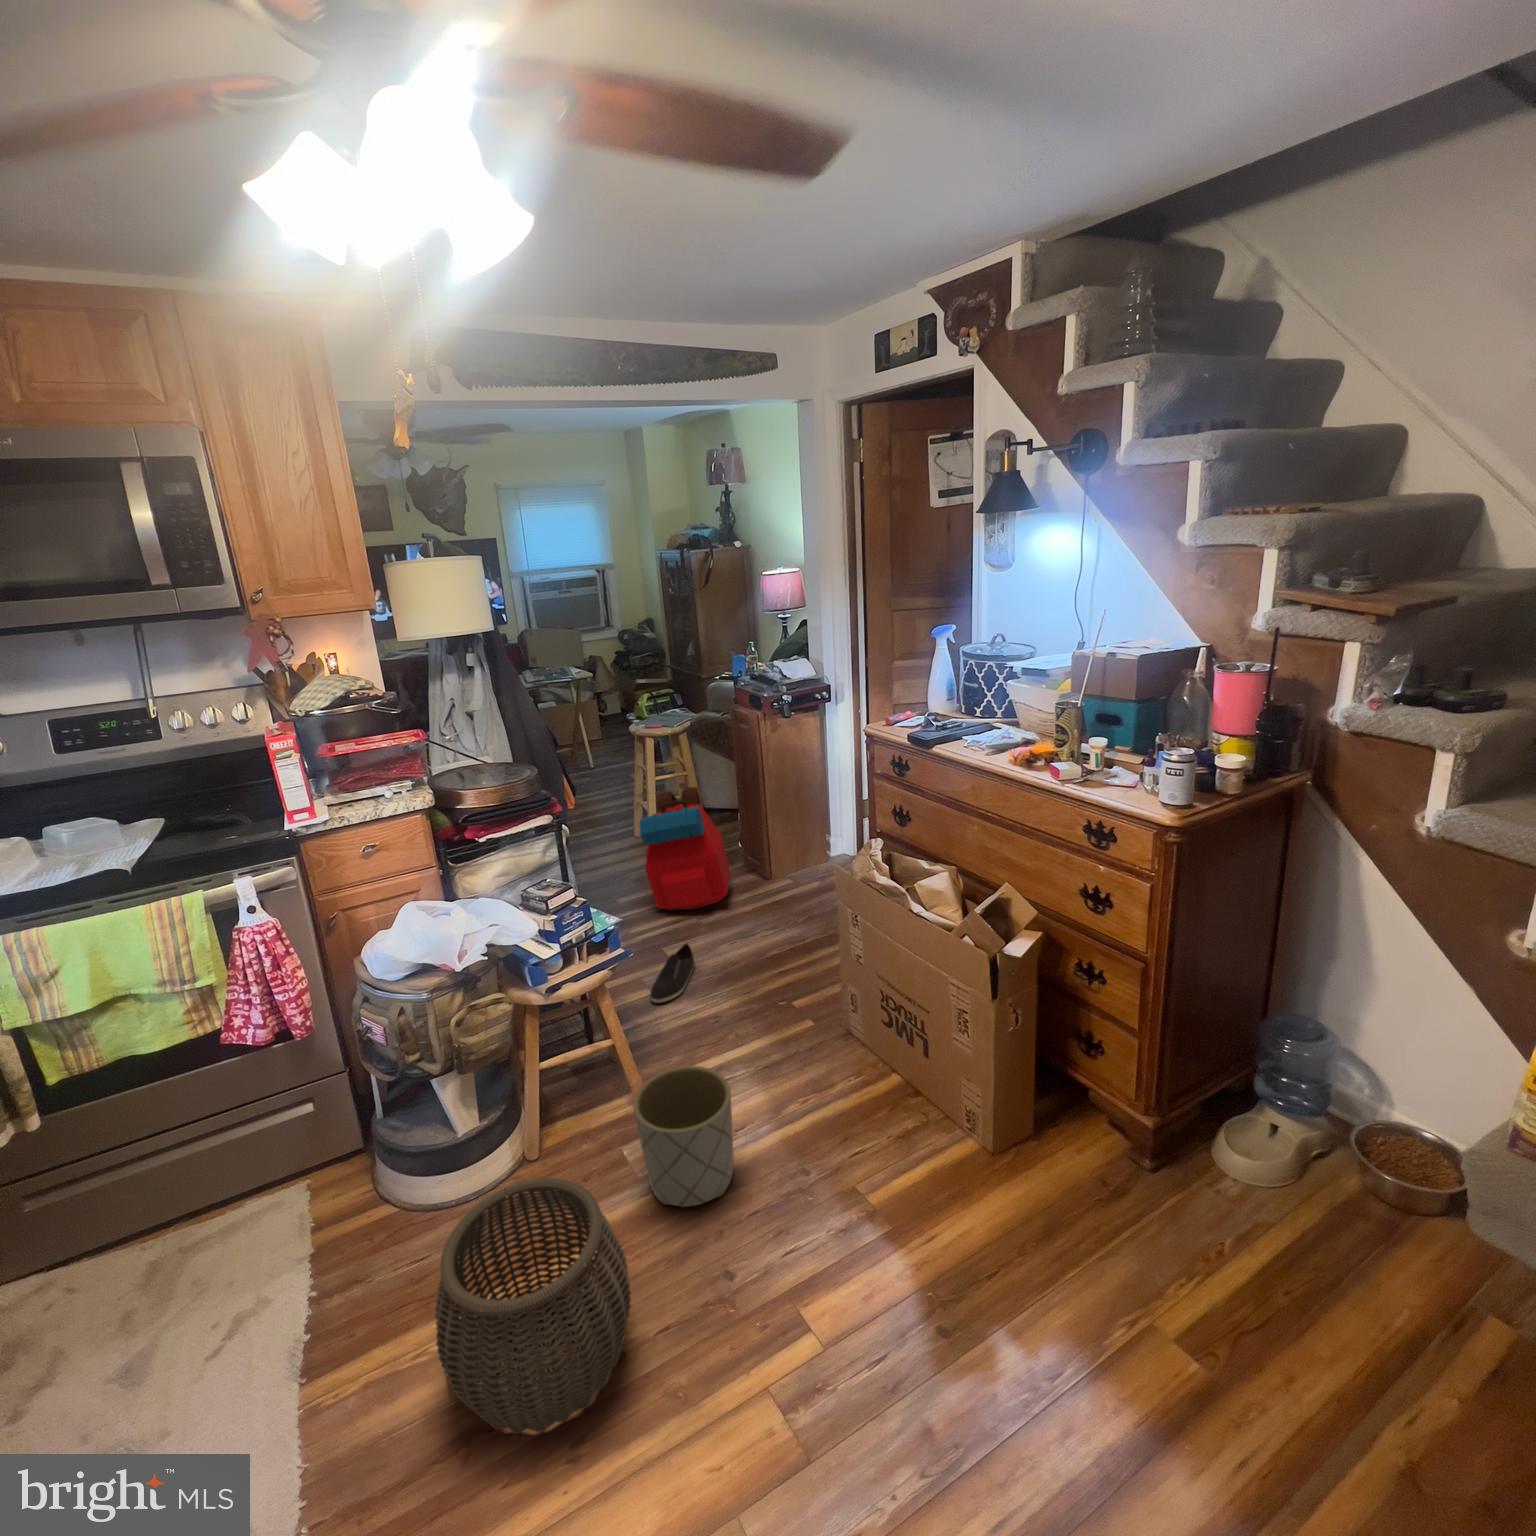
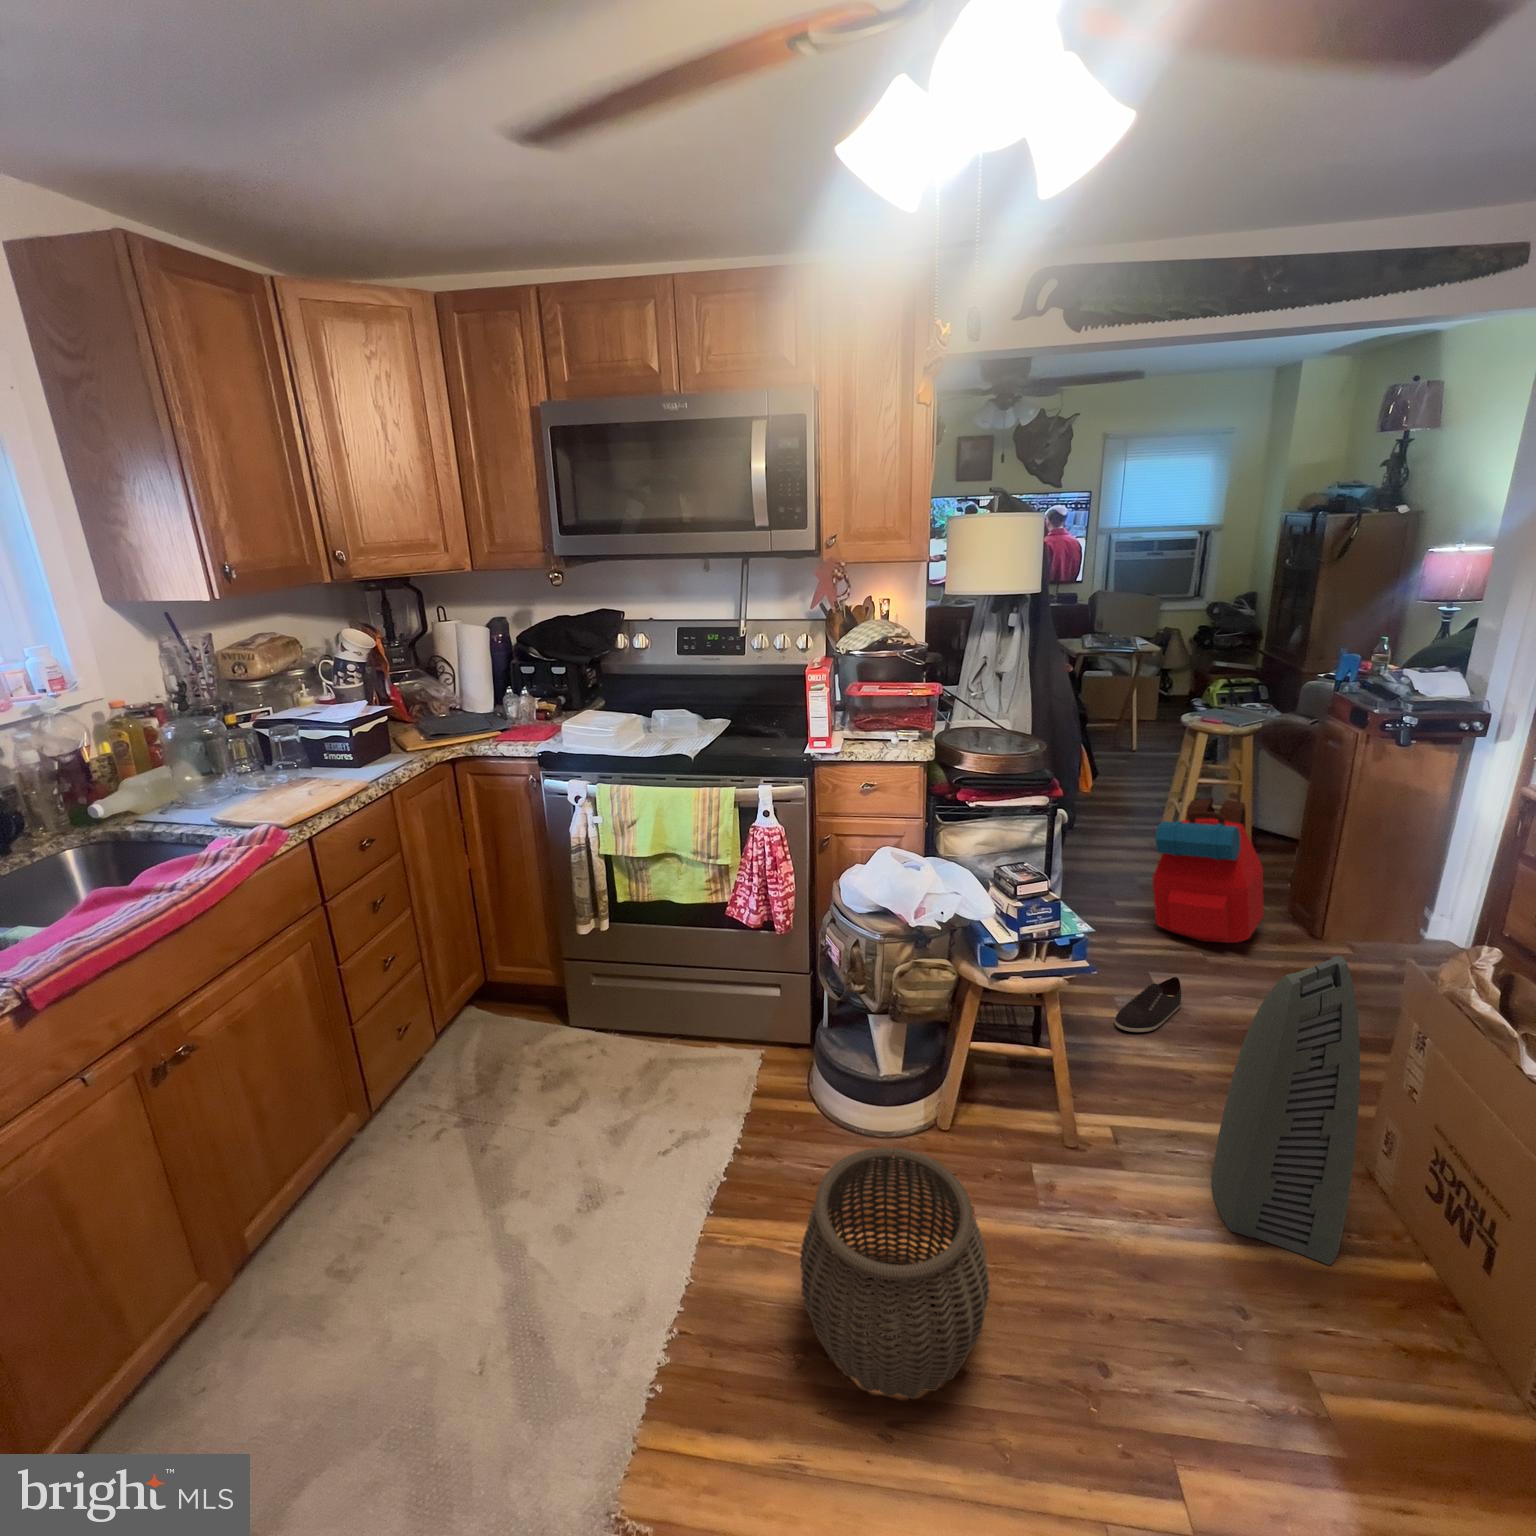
air purifier: none [752,876,847,1118] -> present [1211,955,1360,1265]
planter: present [634,1066,733,1207] -> none [1046,1110,1167,1279]

